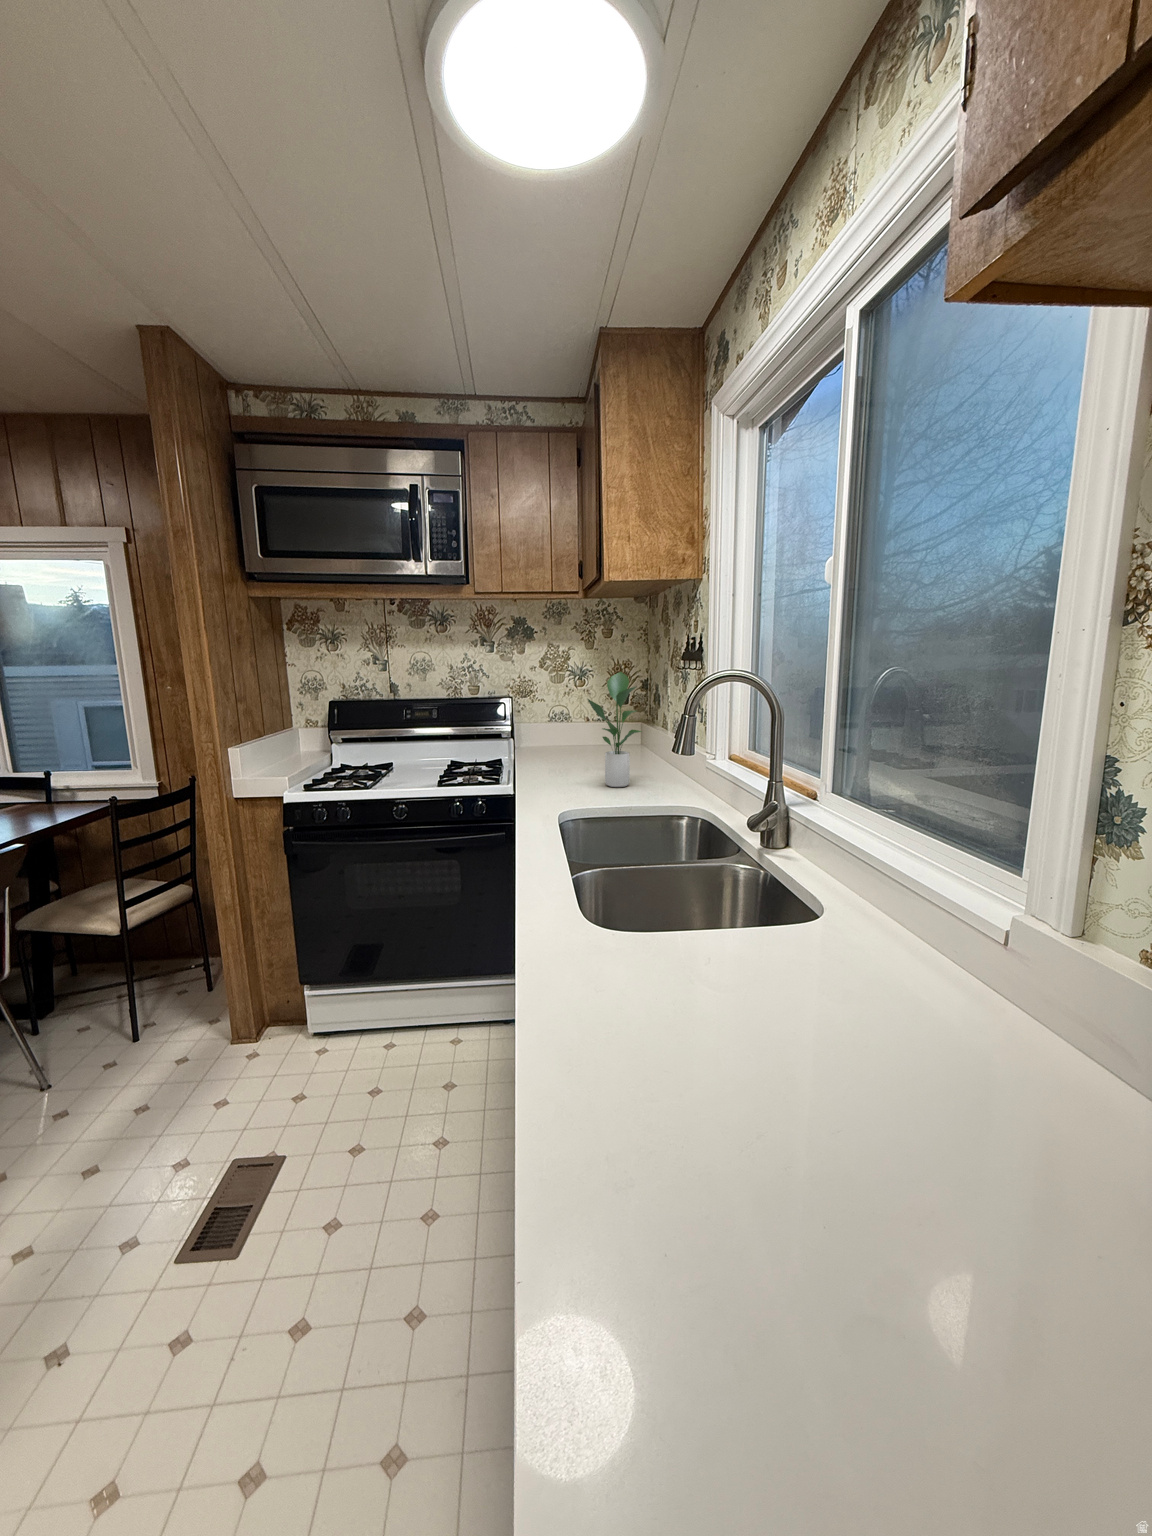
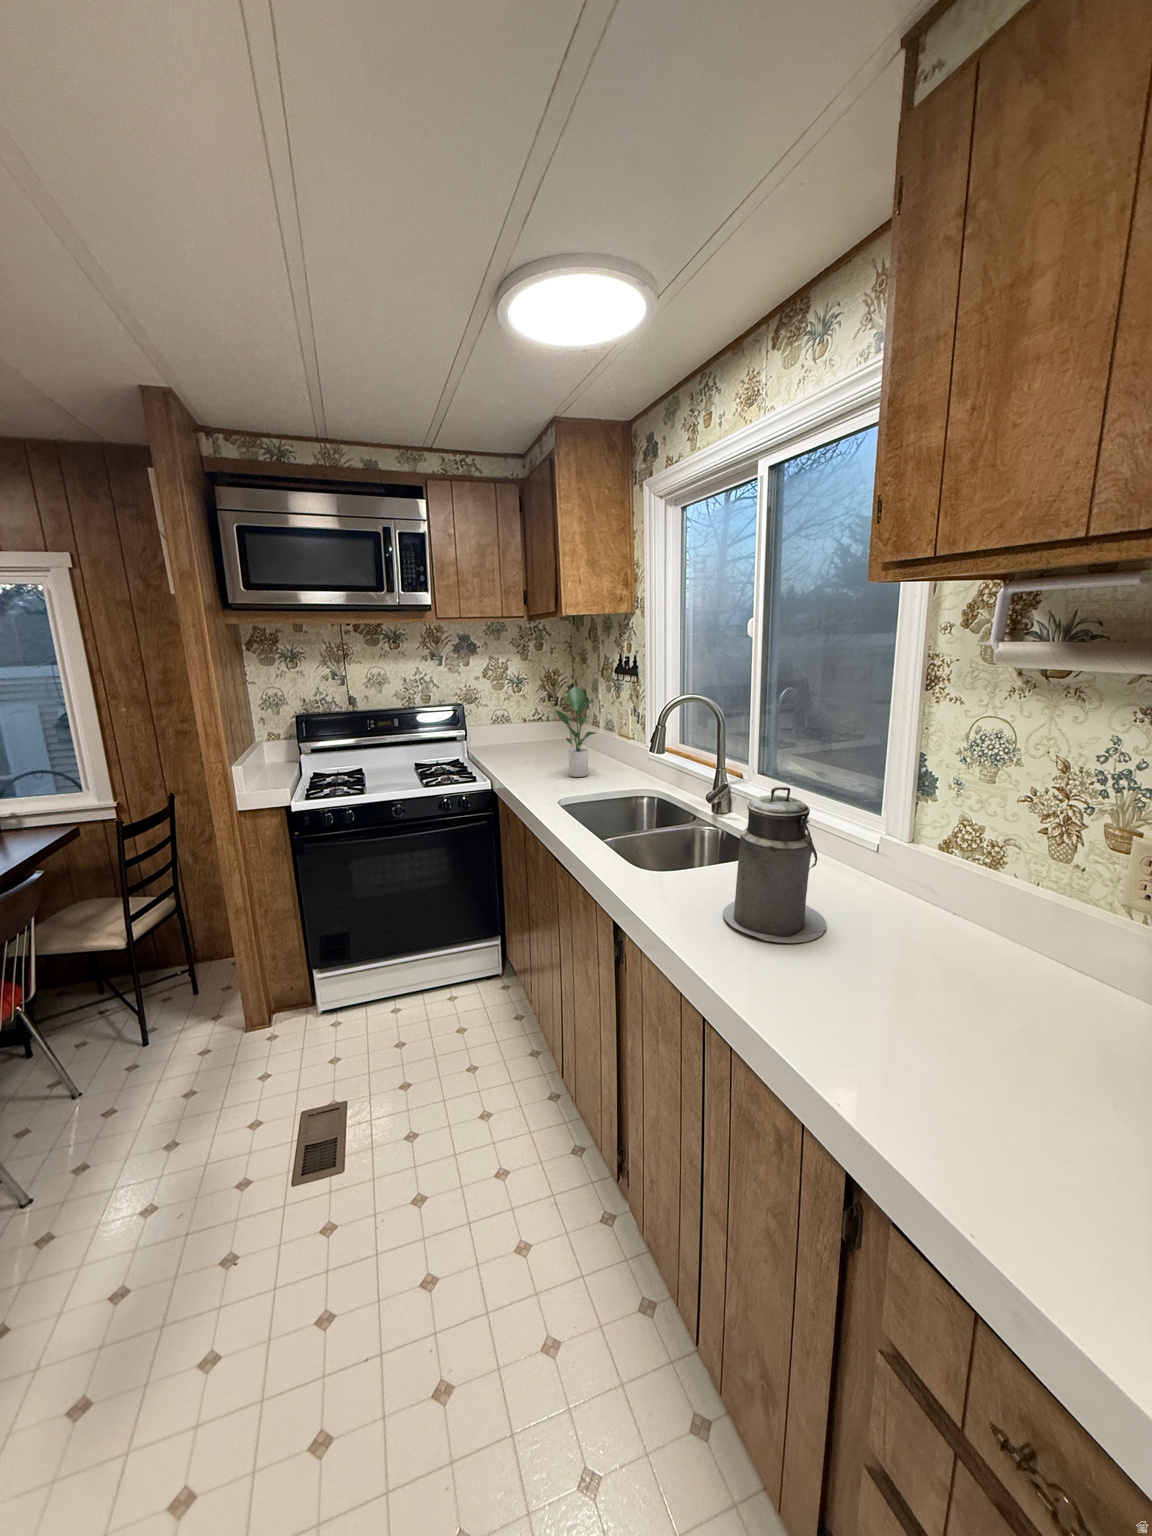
canister: none [643,800,841,1130] -> present [723,787,826,943]

